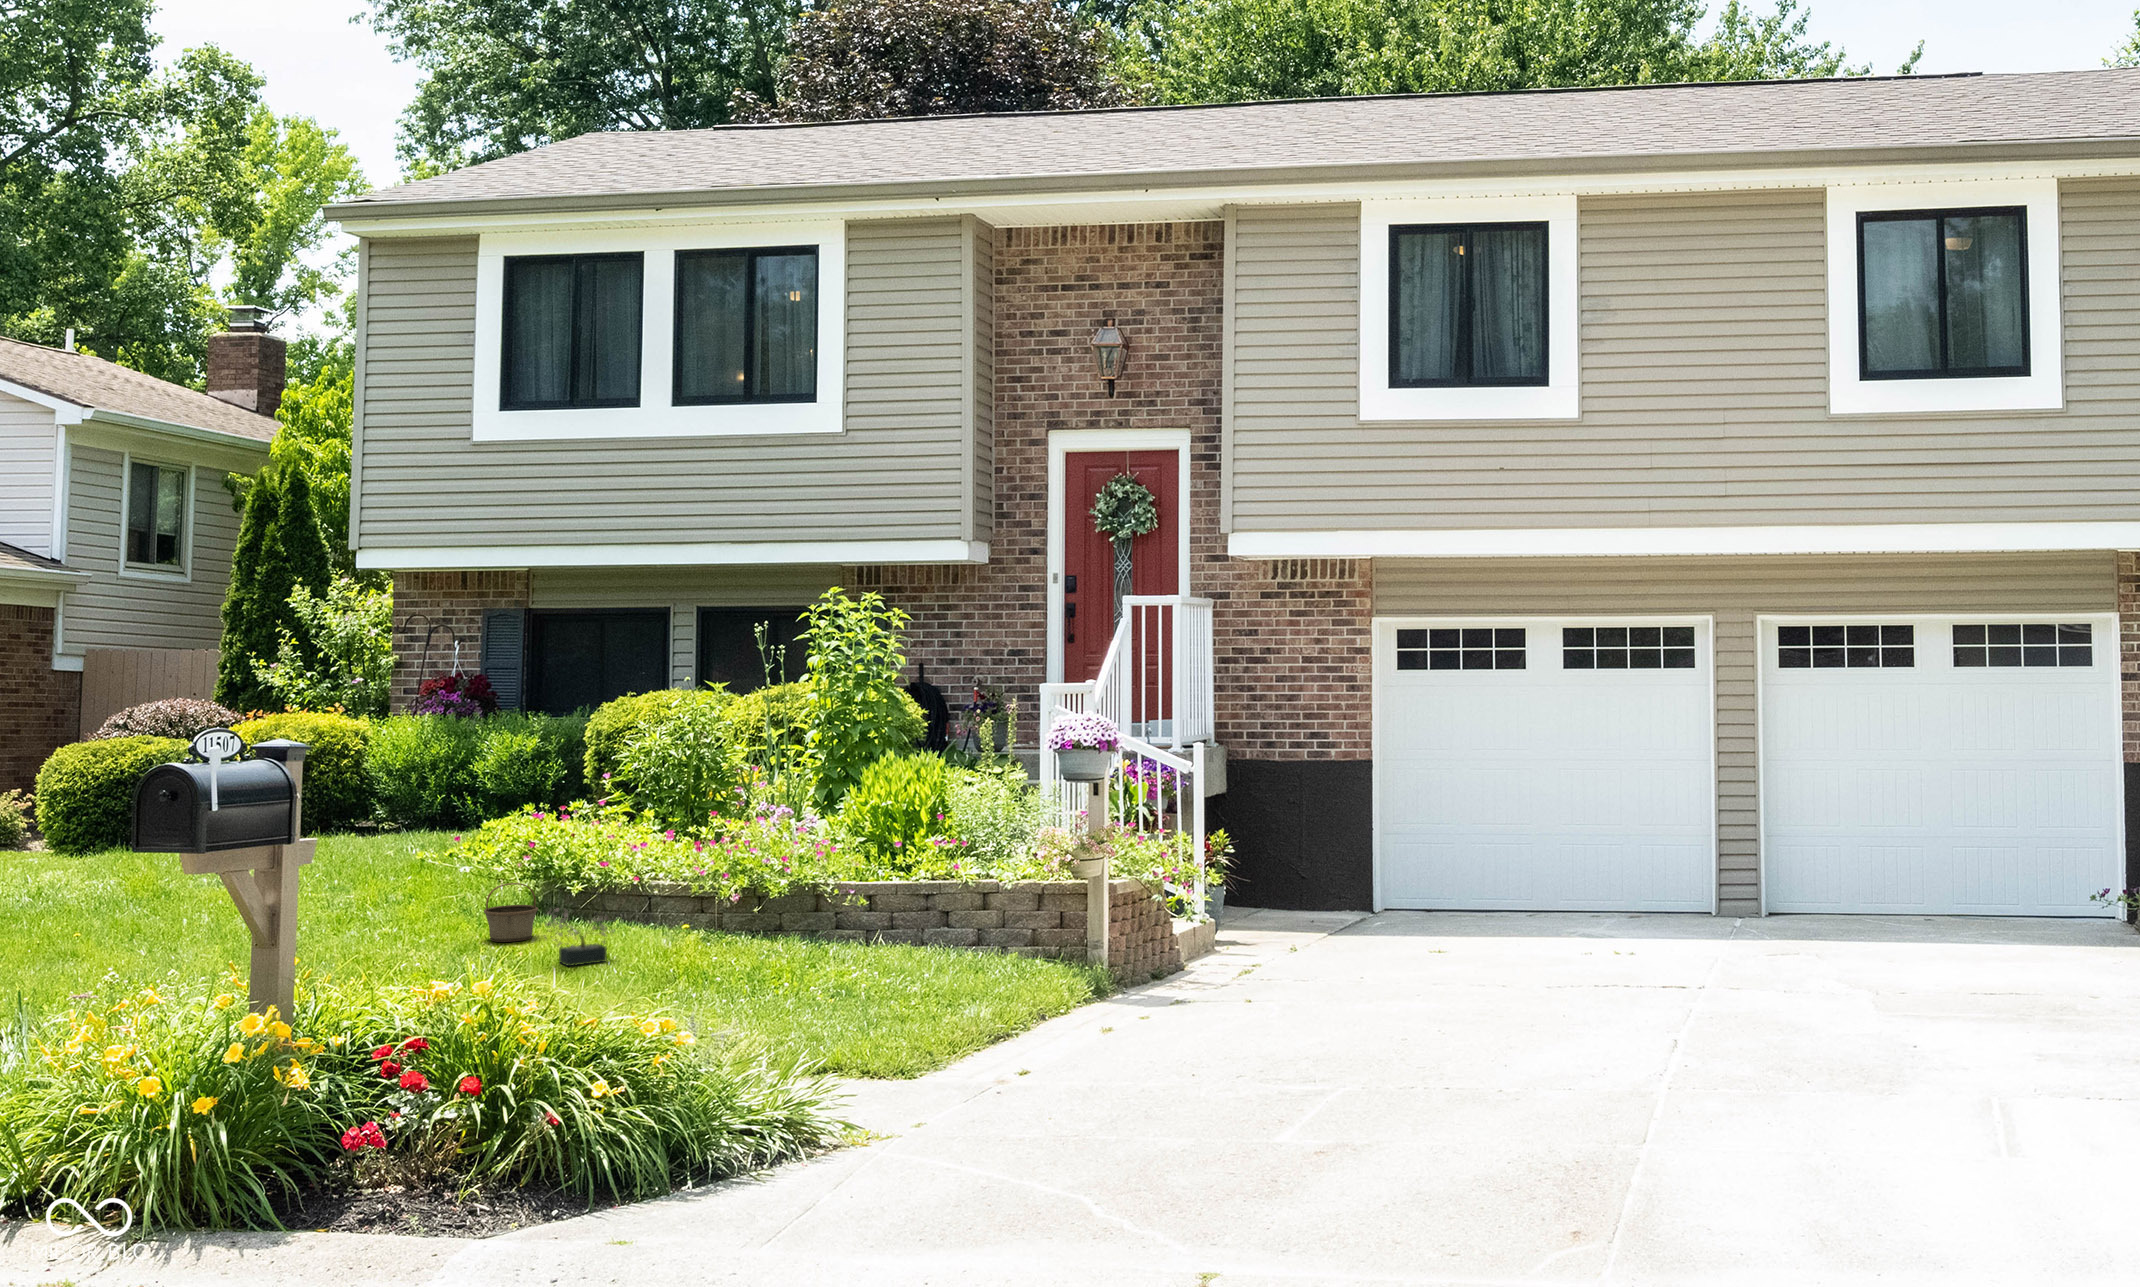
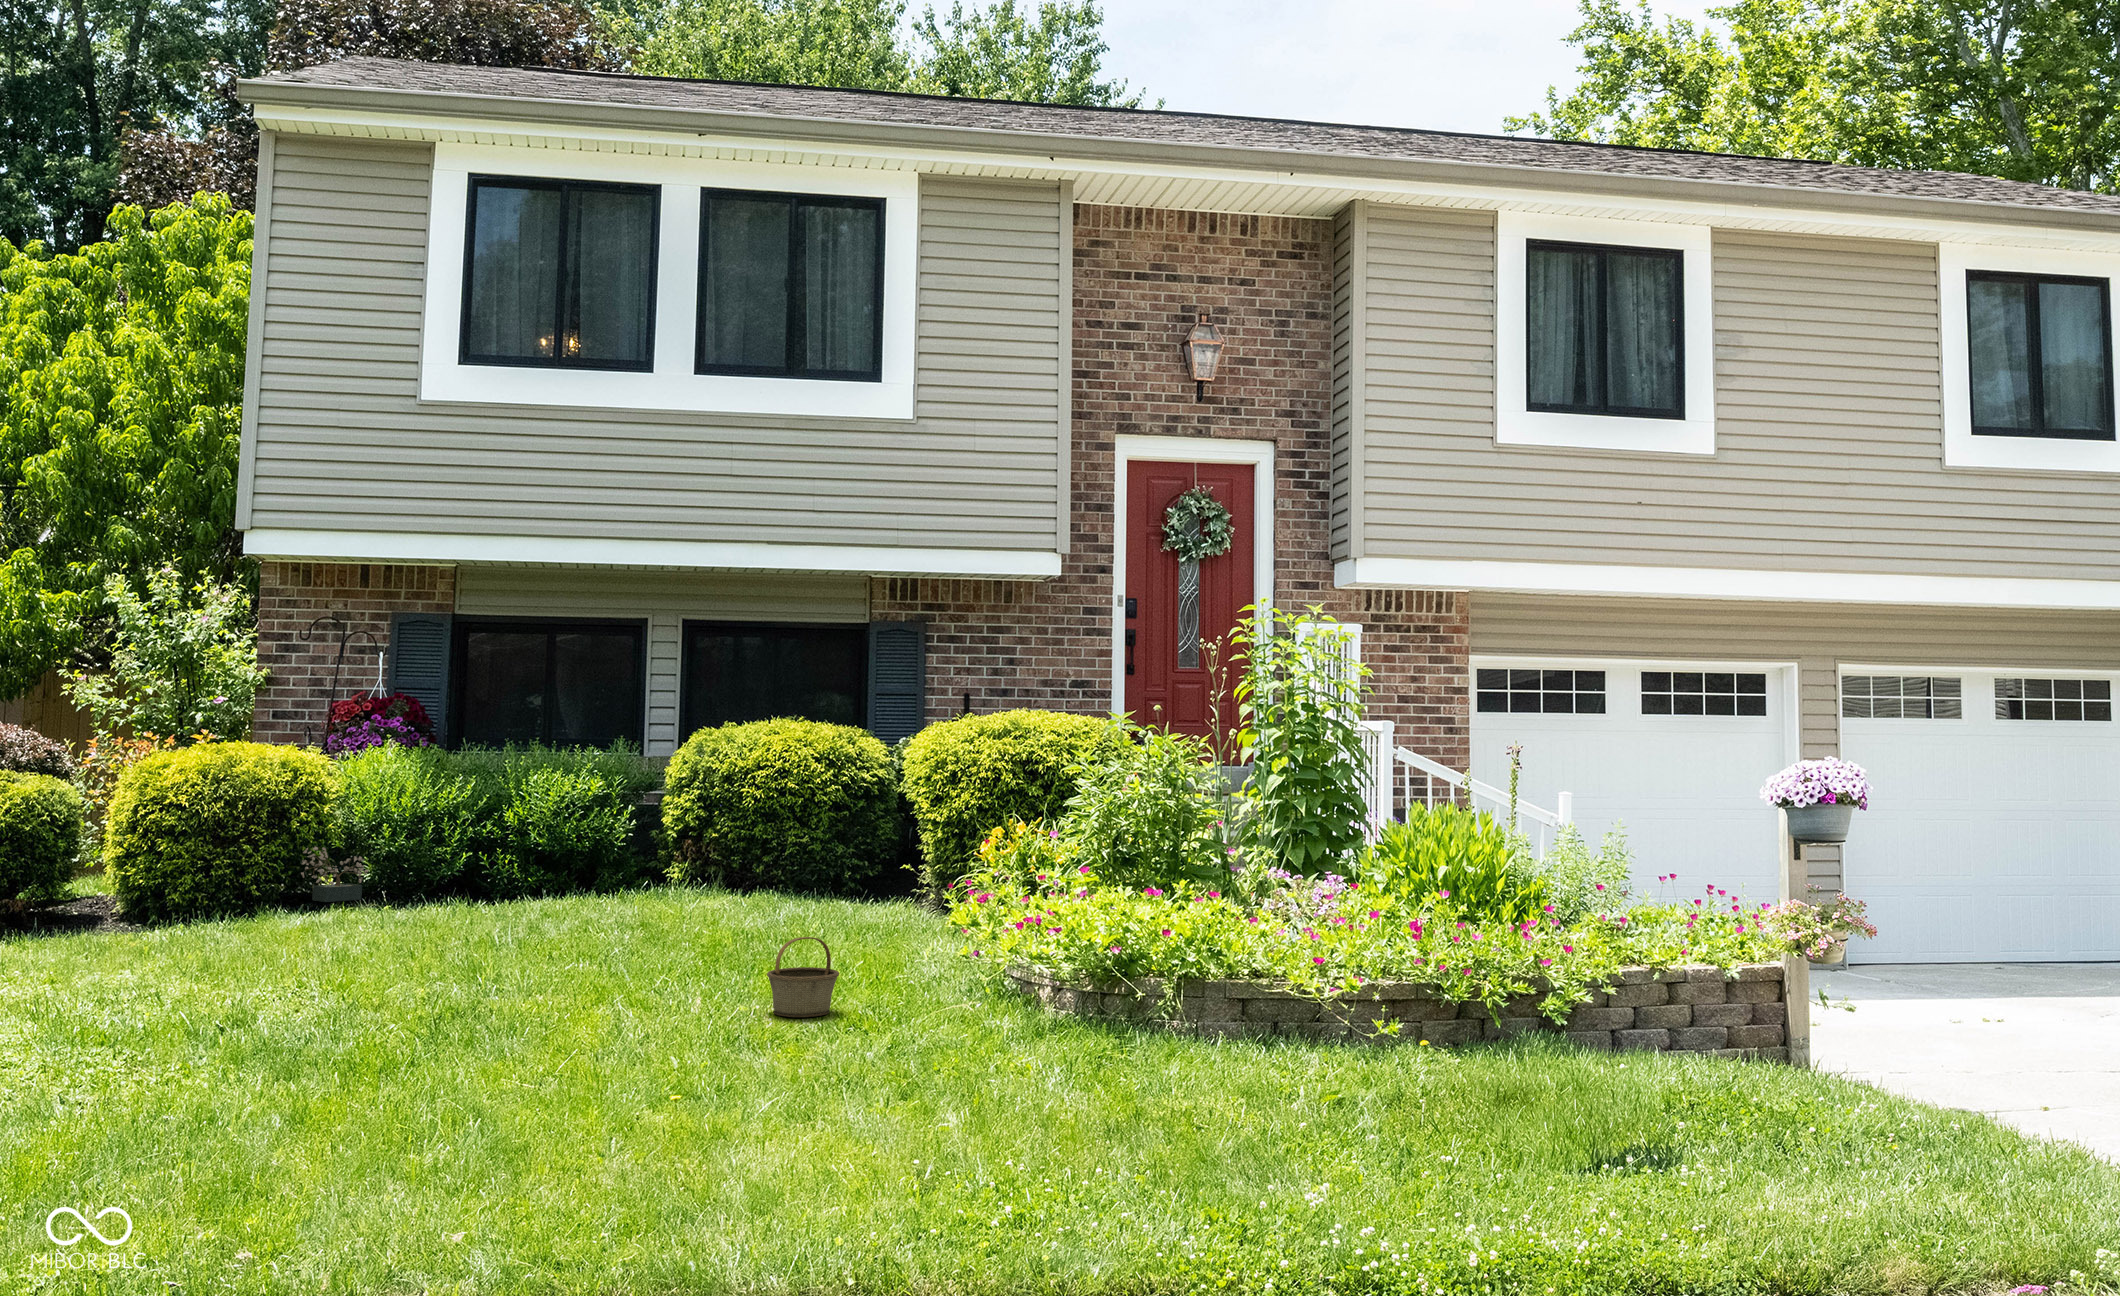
decorative plant: present [546,909,613,966] -> present [301,847,368,902]

